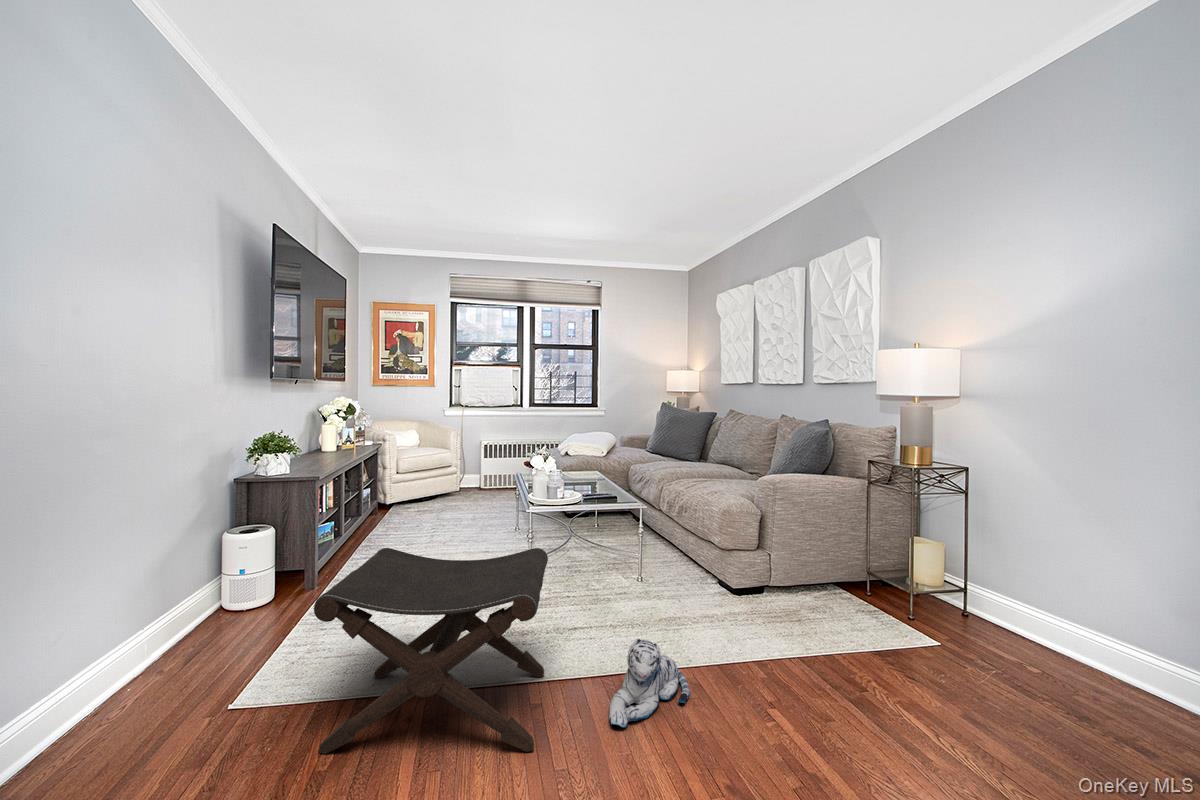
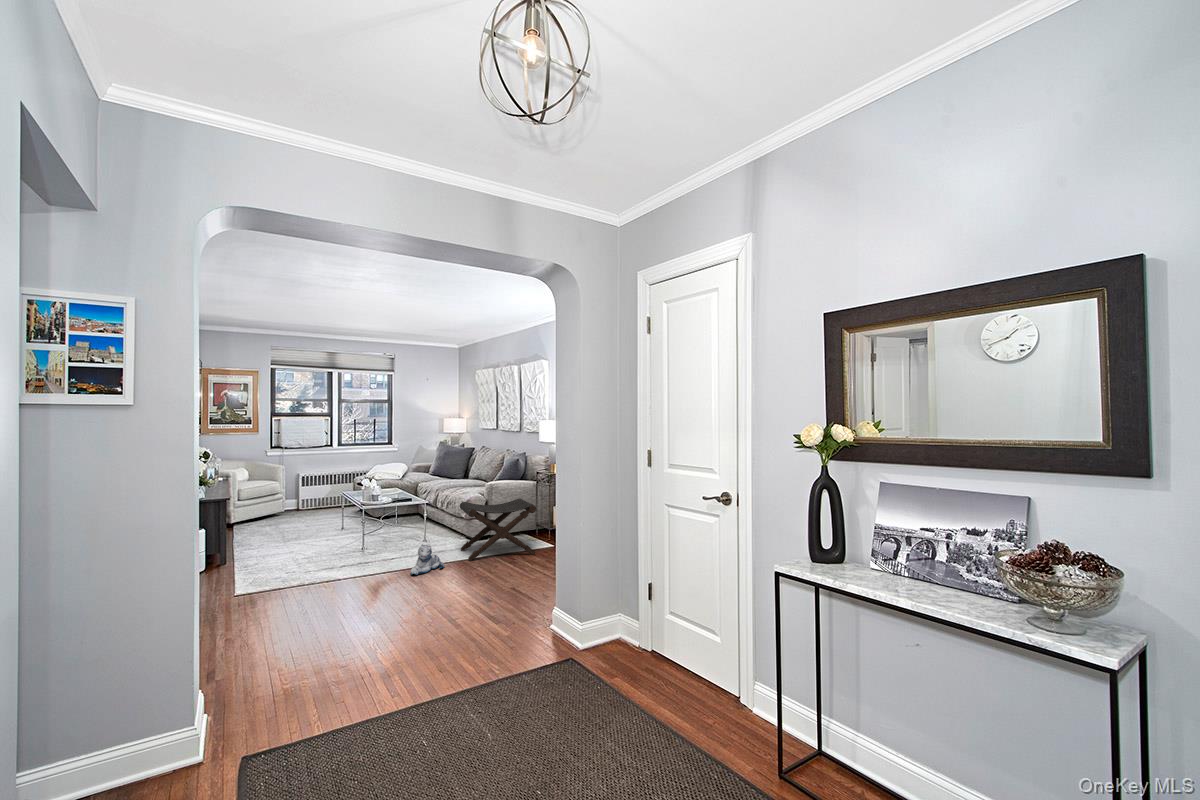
footstool: present [314,548,548,754] -> present [460,499,536,561]

